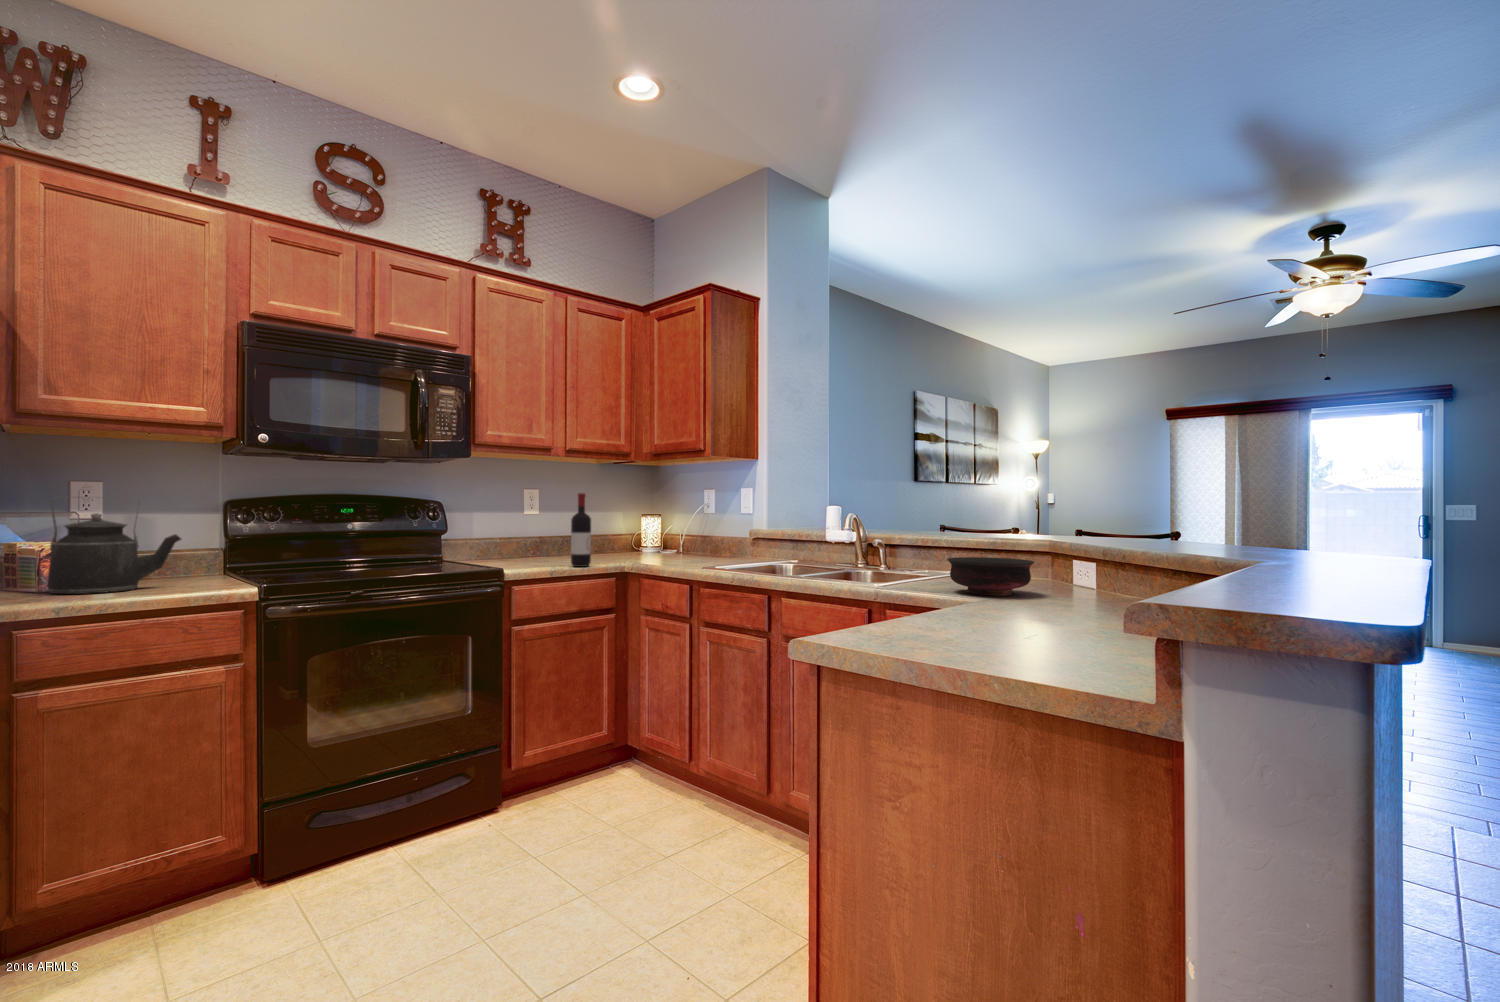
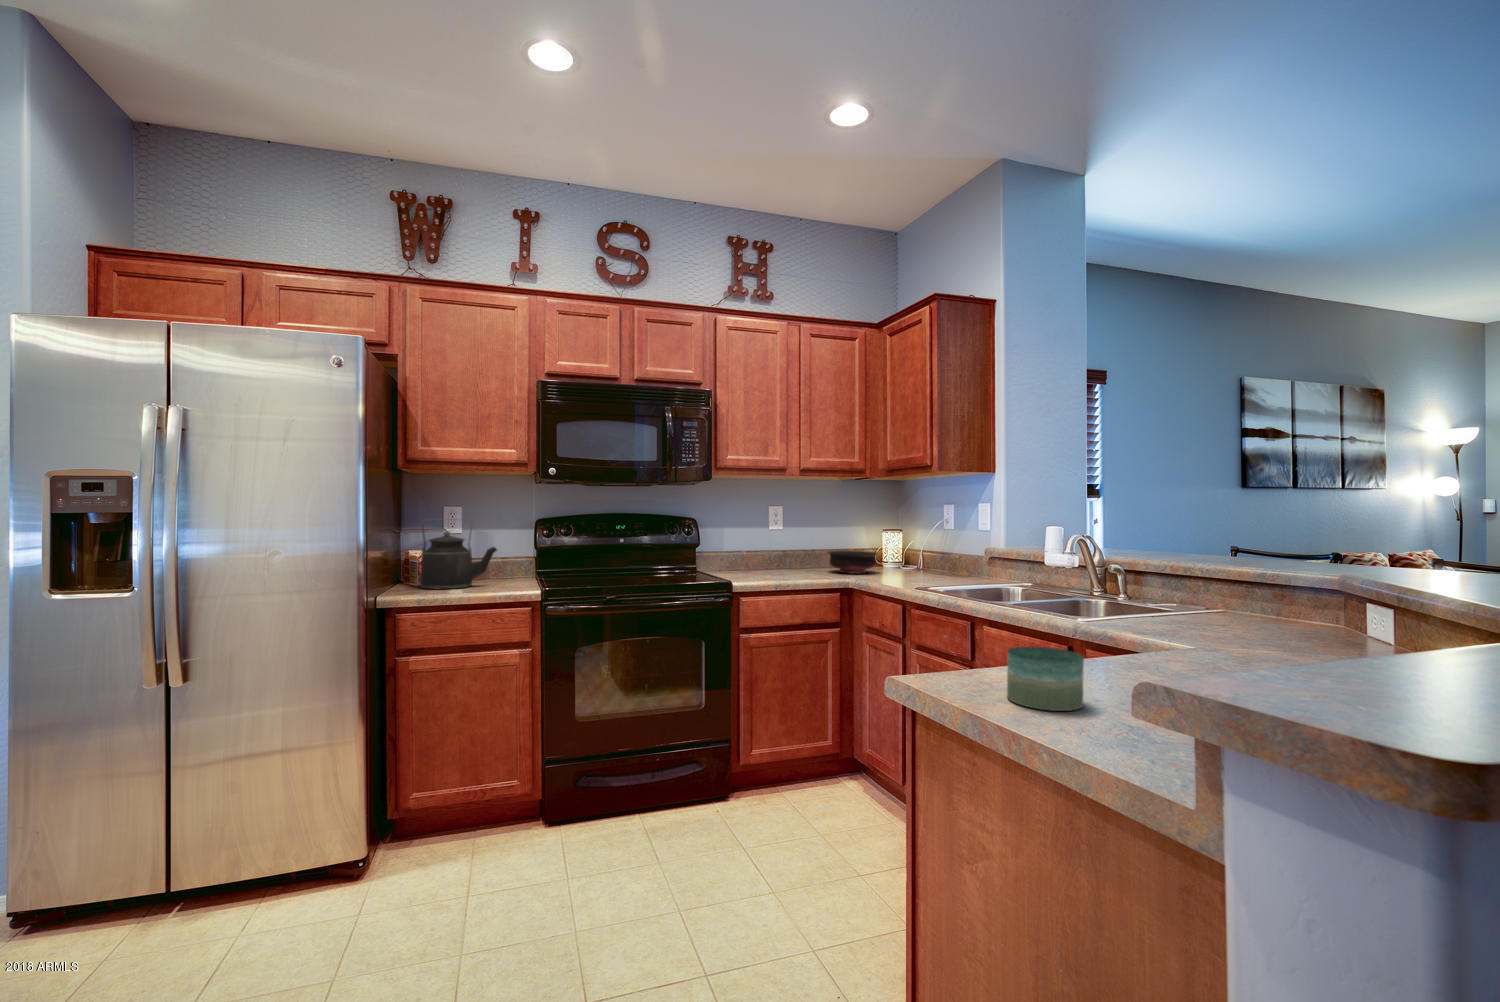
wine bottle: present [571,493,591,567] -> none [796,512,815,581]
bowl: present [947,557,1035,595] -> present [829,551,877,574]
candle: none [889,593,953,645] -> present [1007,647,1084,711]

